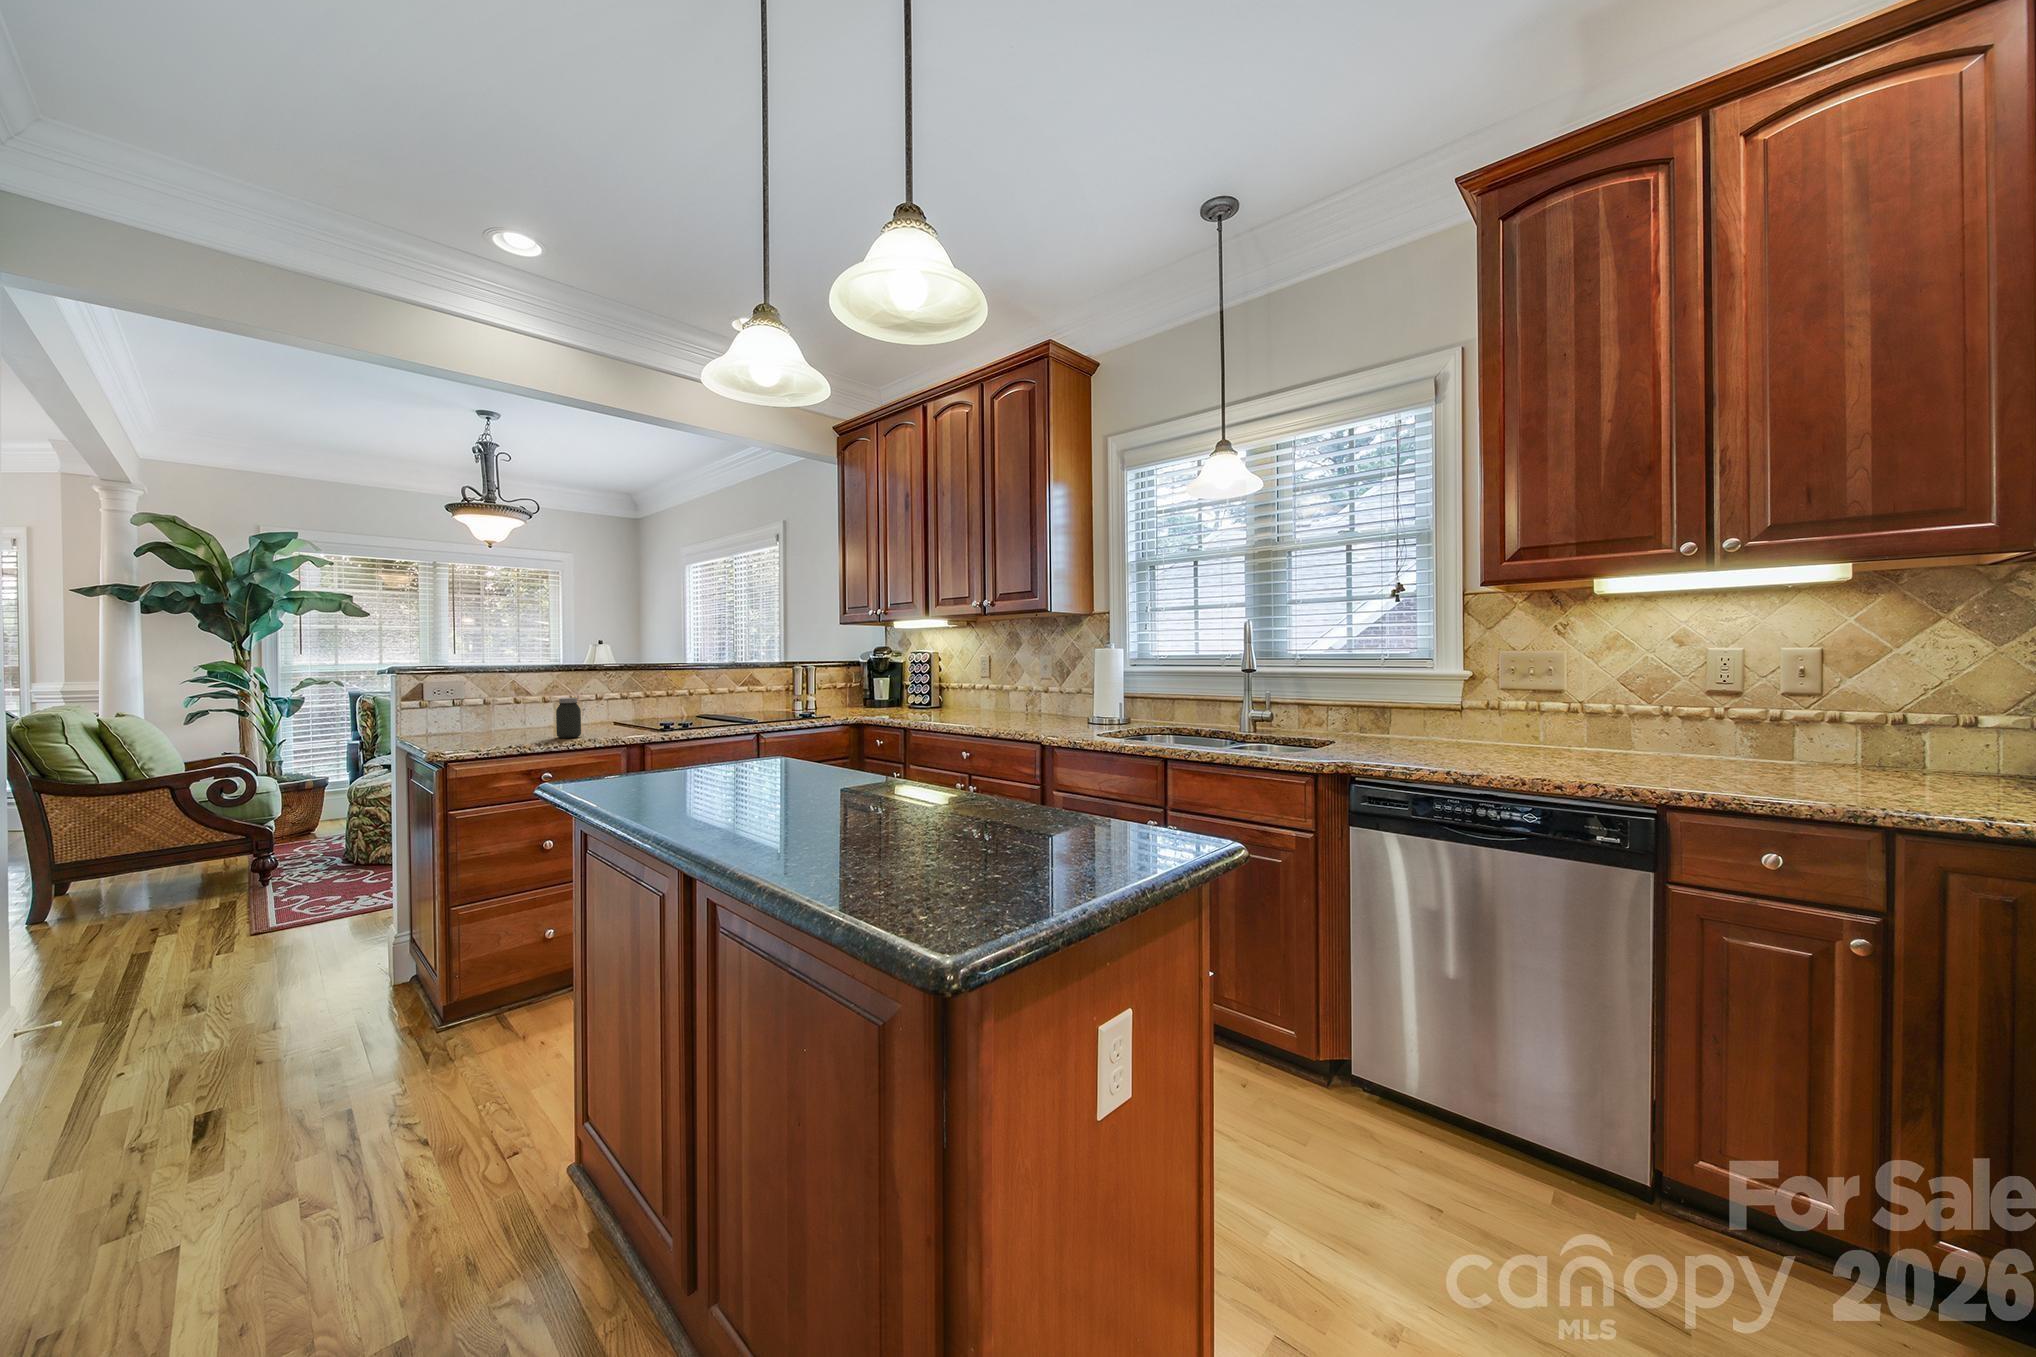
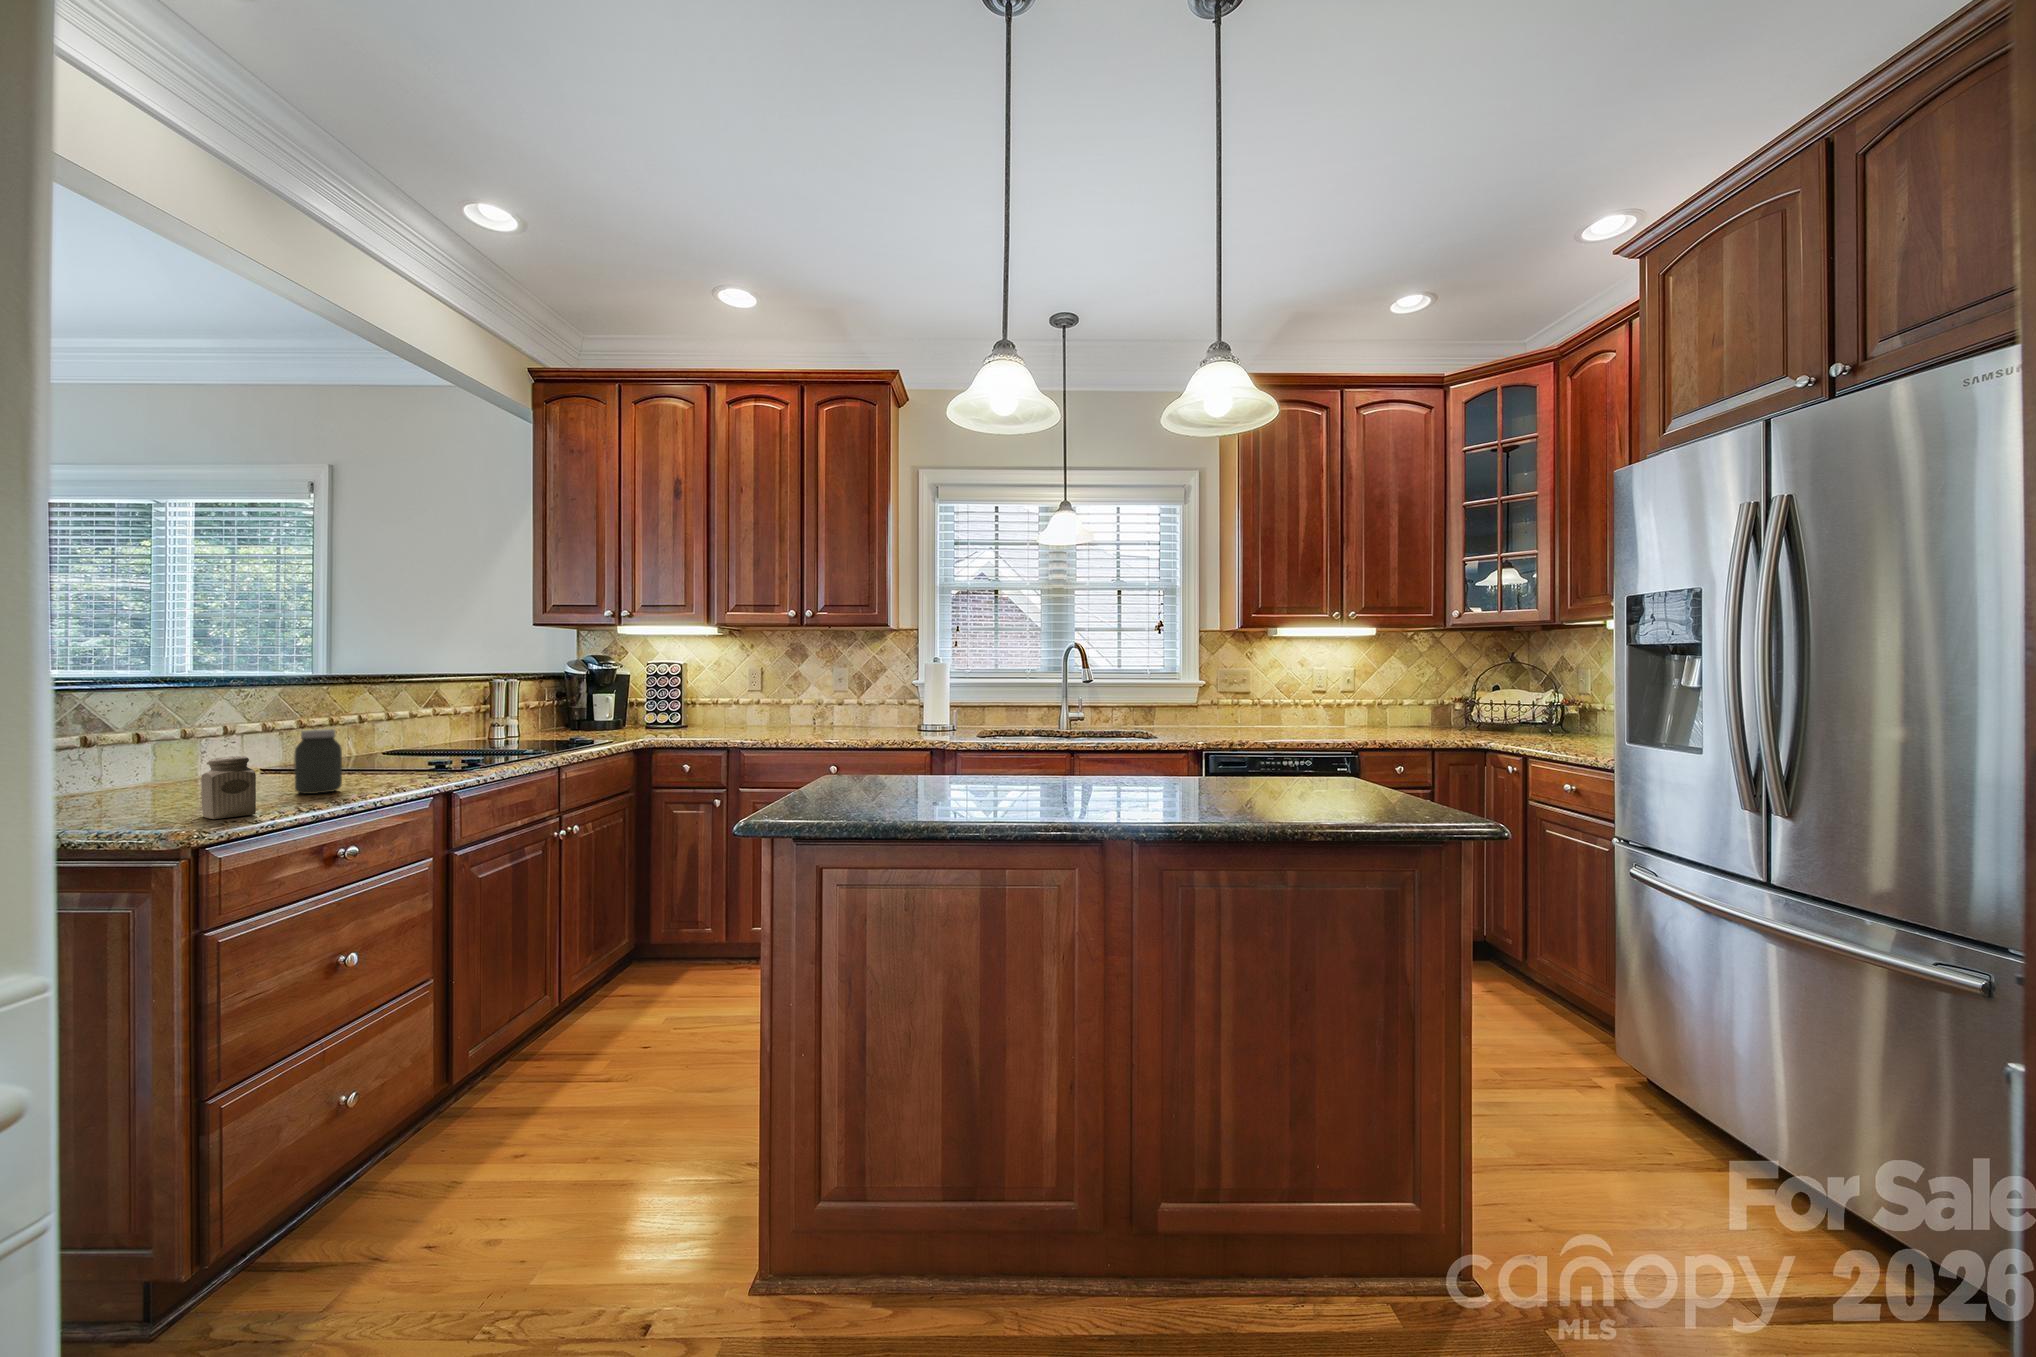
salt shaker: none [477,711,504,746] -> present [201,756,256,819]

